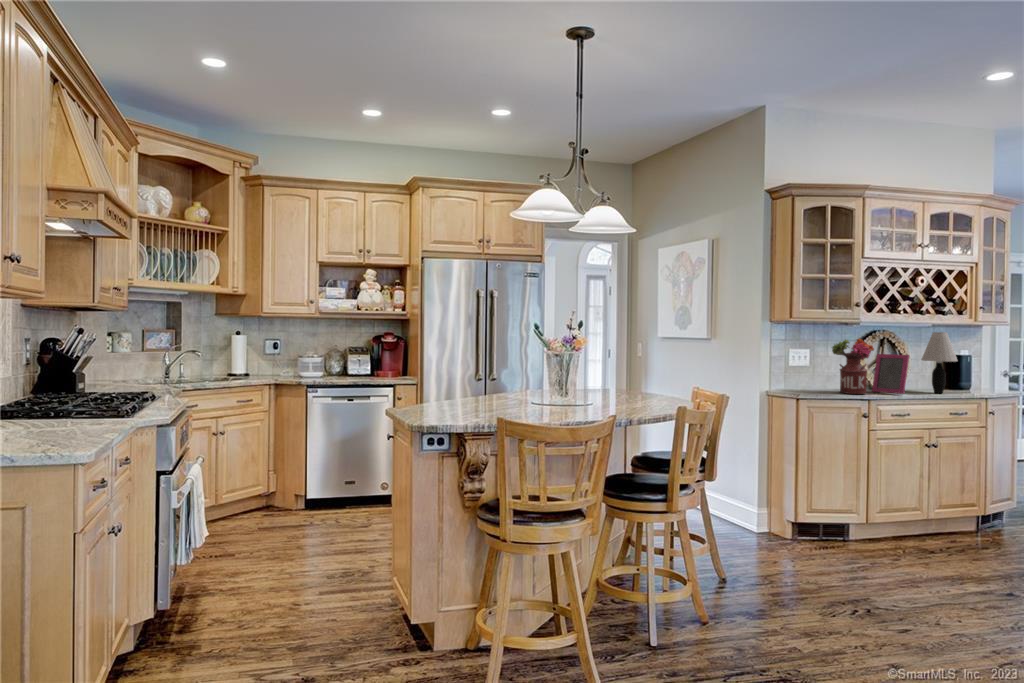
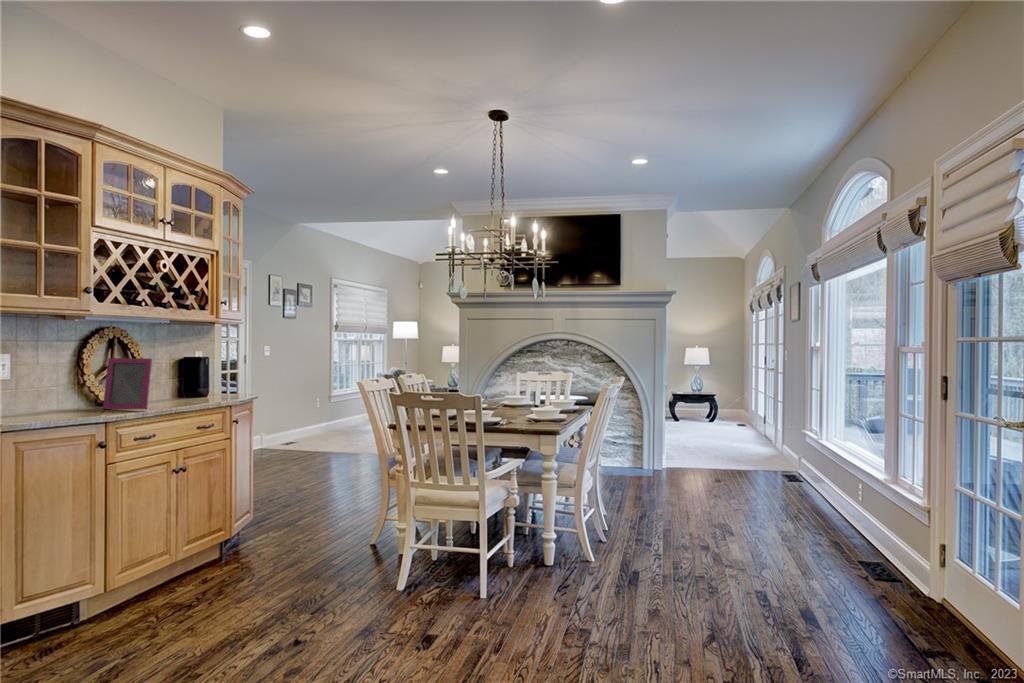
table lamp: present [921,332,958,393] -> none [160,330,203,404]
flower arrangement: present [832,339,874,394] -> none [46,338,110,416]

